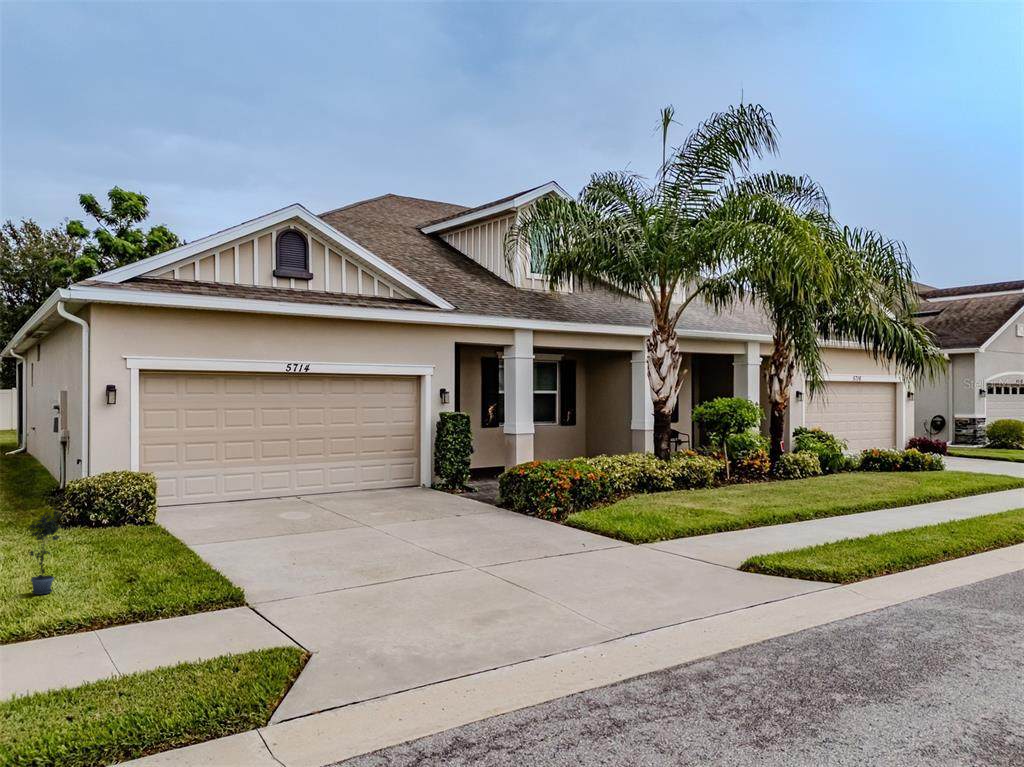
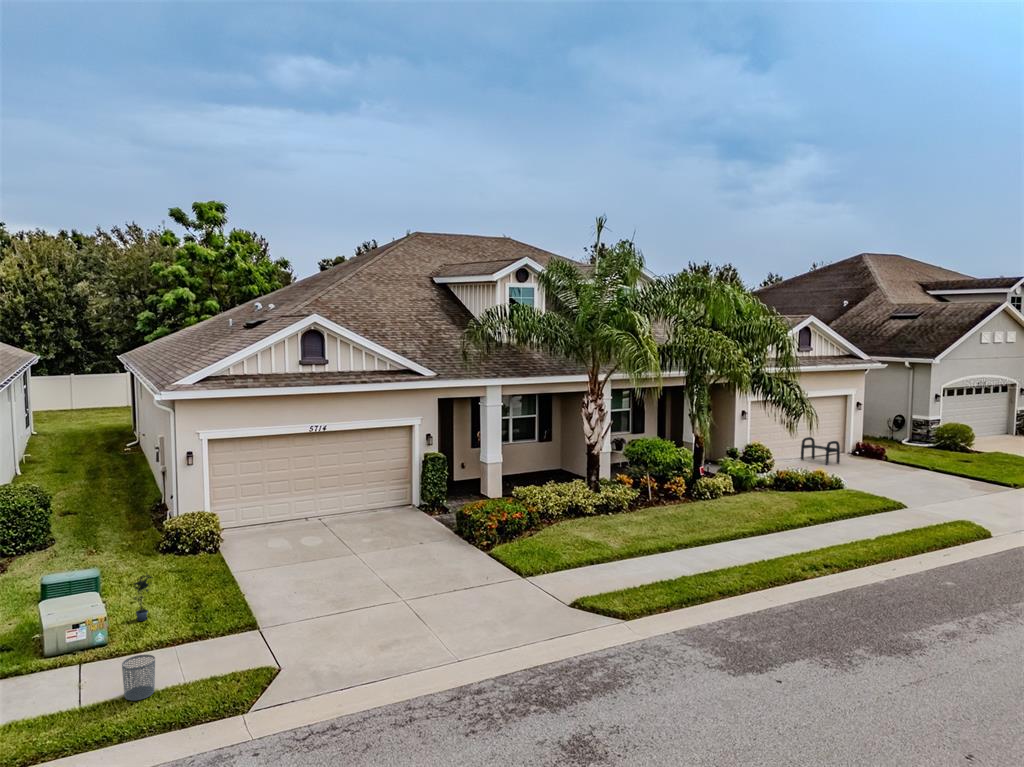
bench: none [856,429,903,458] -> present [801,437,840,465]
waste bin: none [19,612,91,703] -> present [122,655,155,701]

